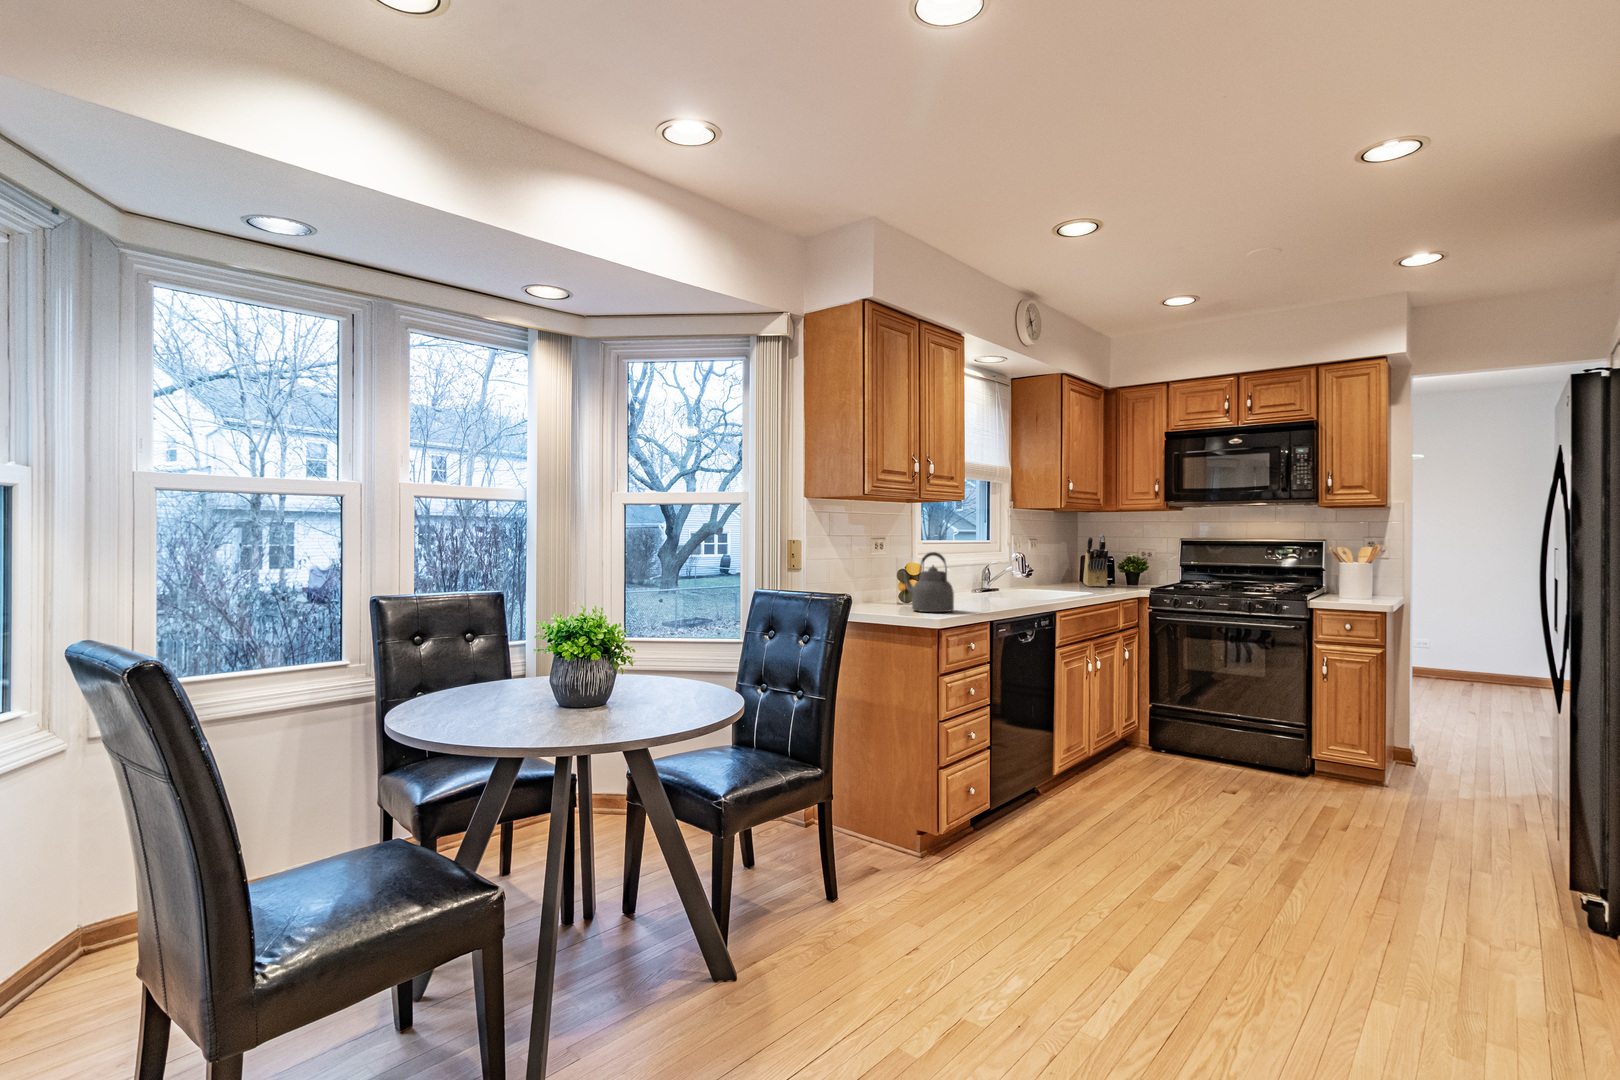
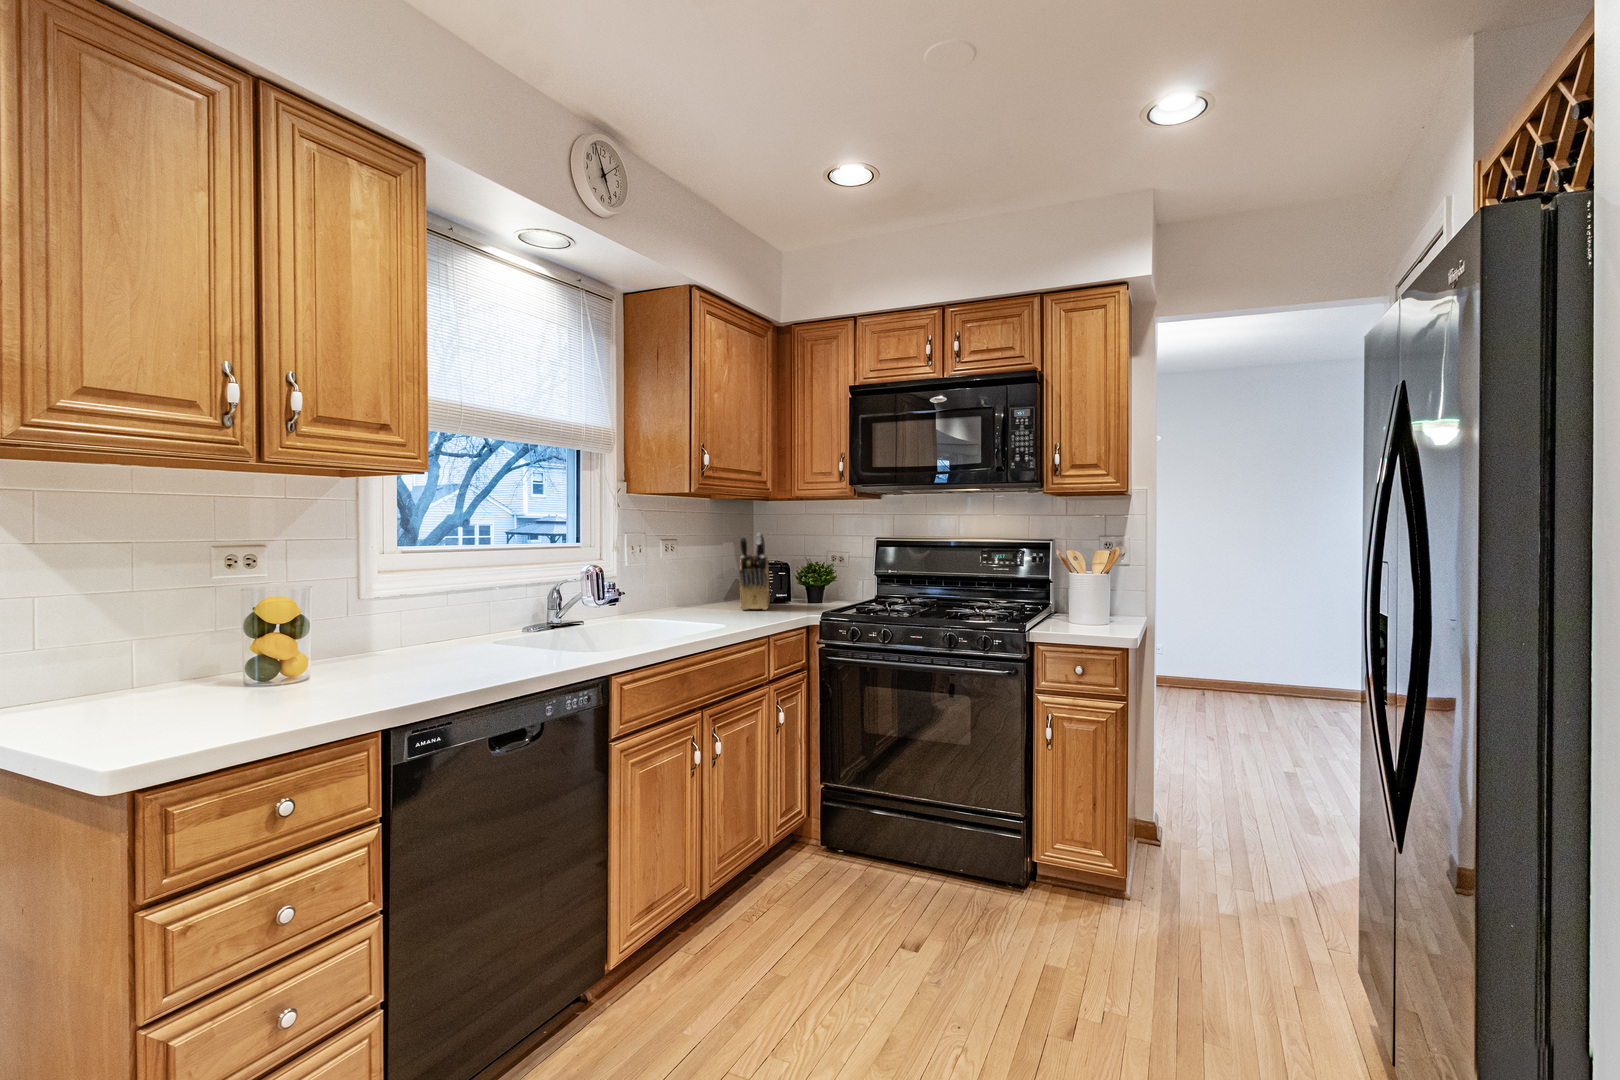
kettle: present [901,552,954,612] -> none [198,583,312,725]

